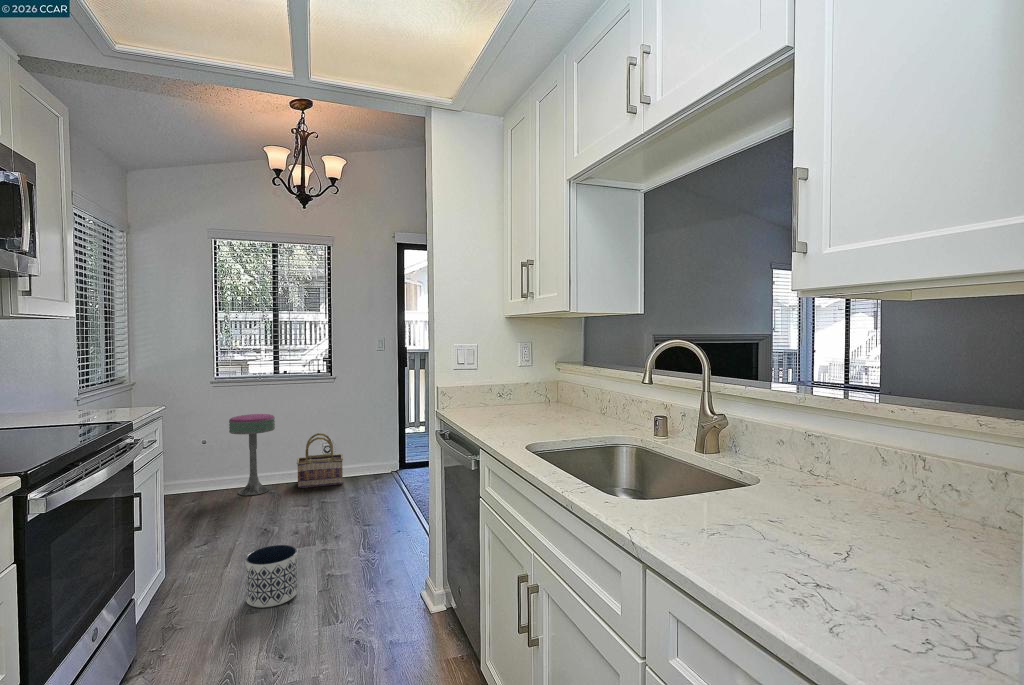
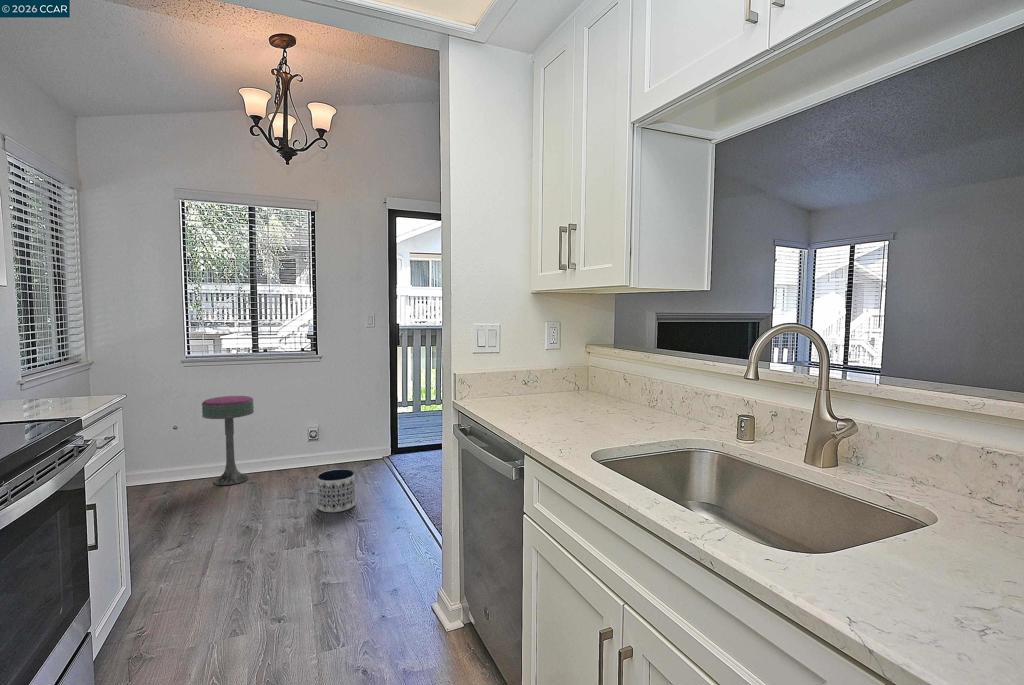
basket: present [297,433,343,488] -> none [279,416,330,476]
planter: present [245,545,298,608] -> present [317,469,355,512]

